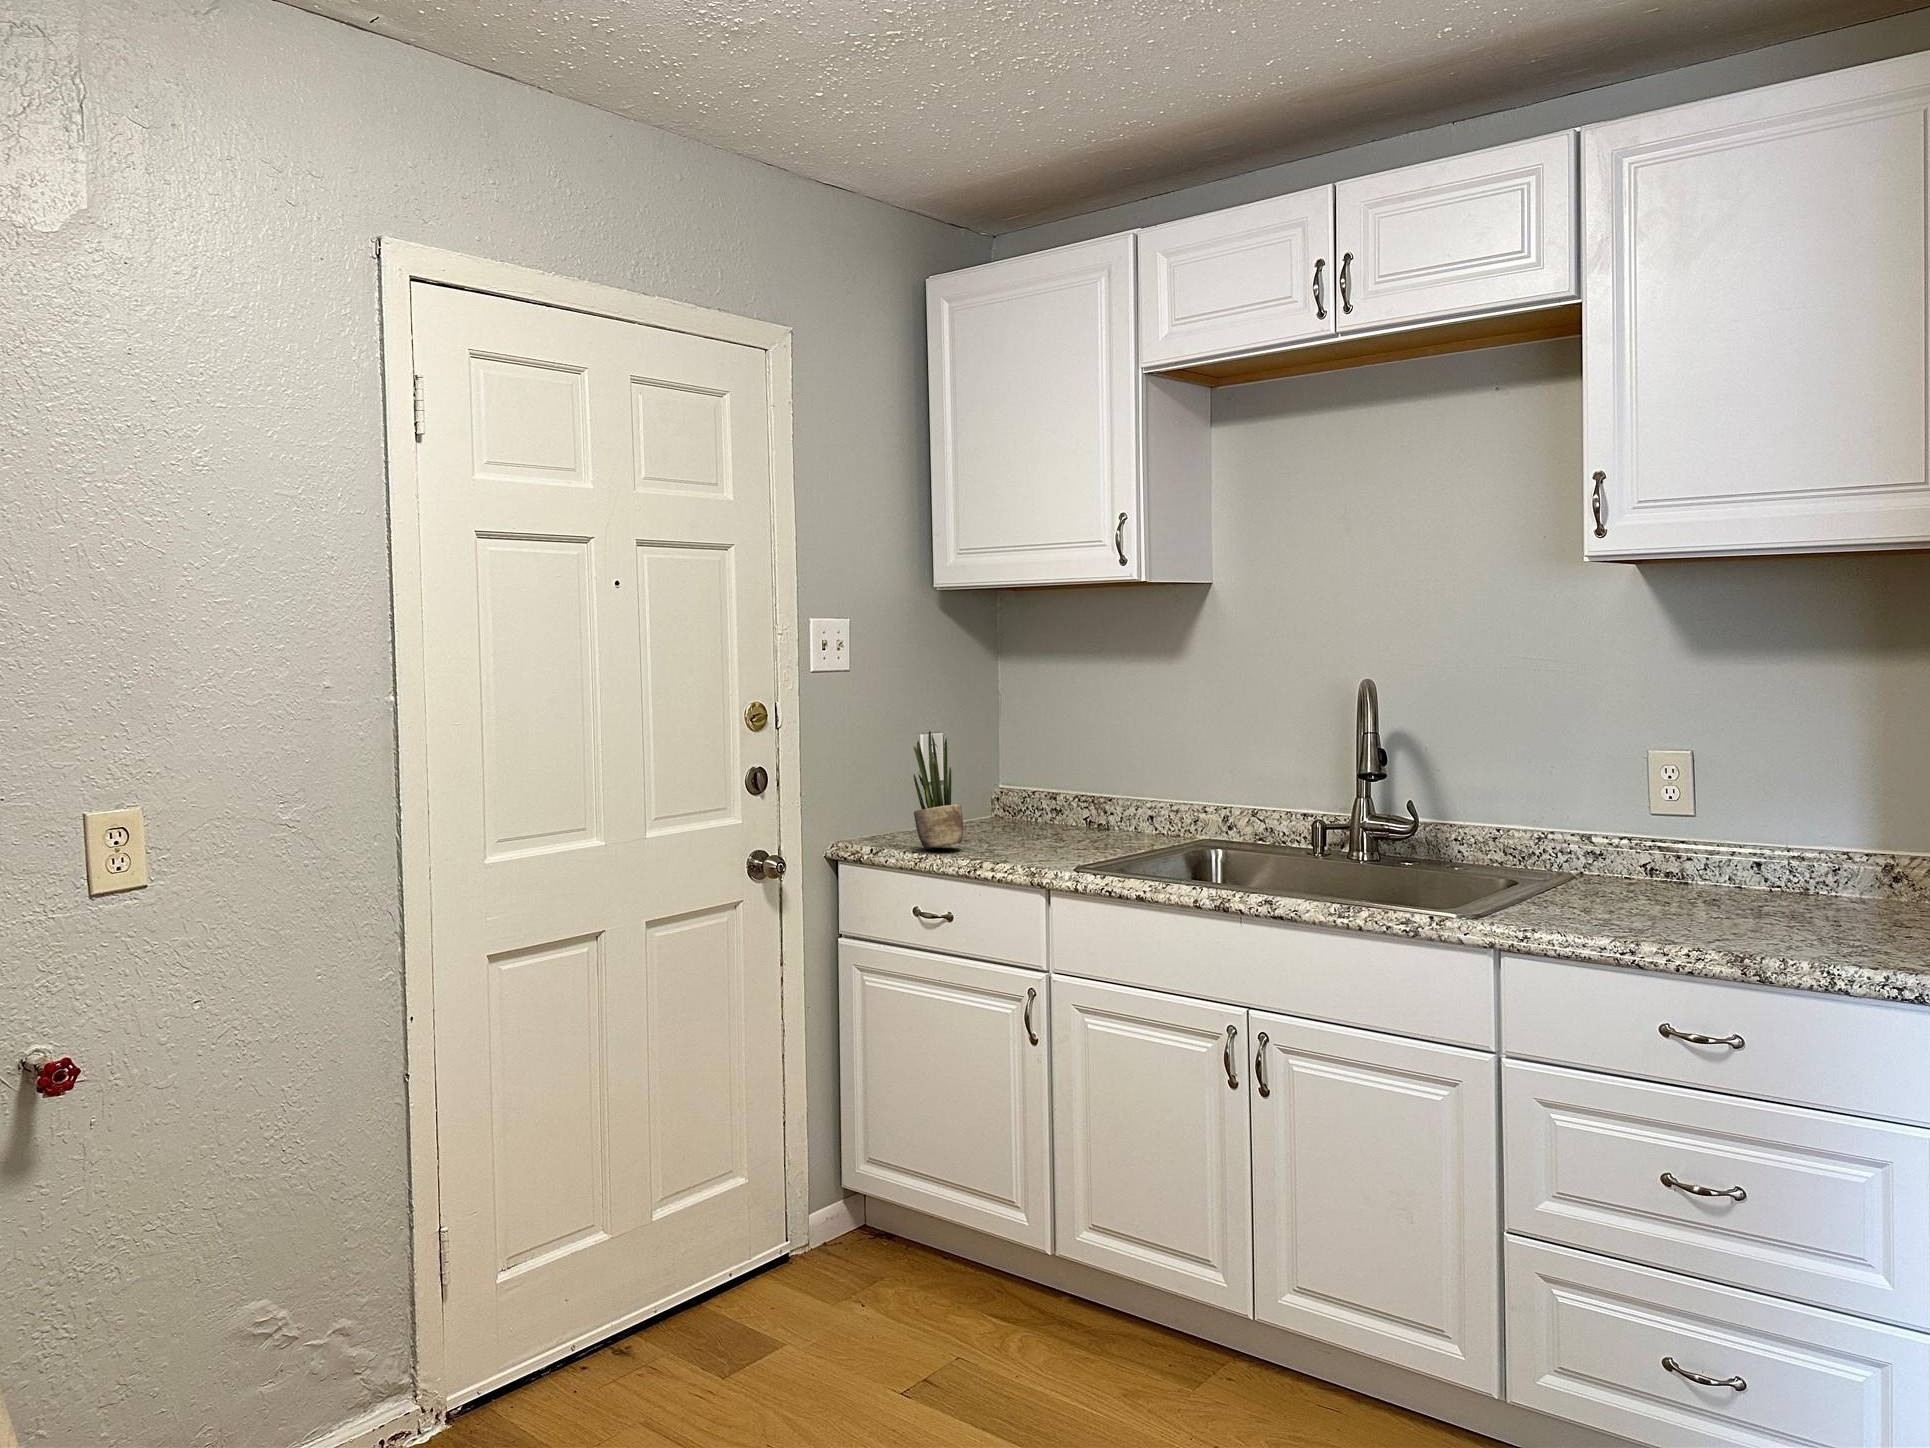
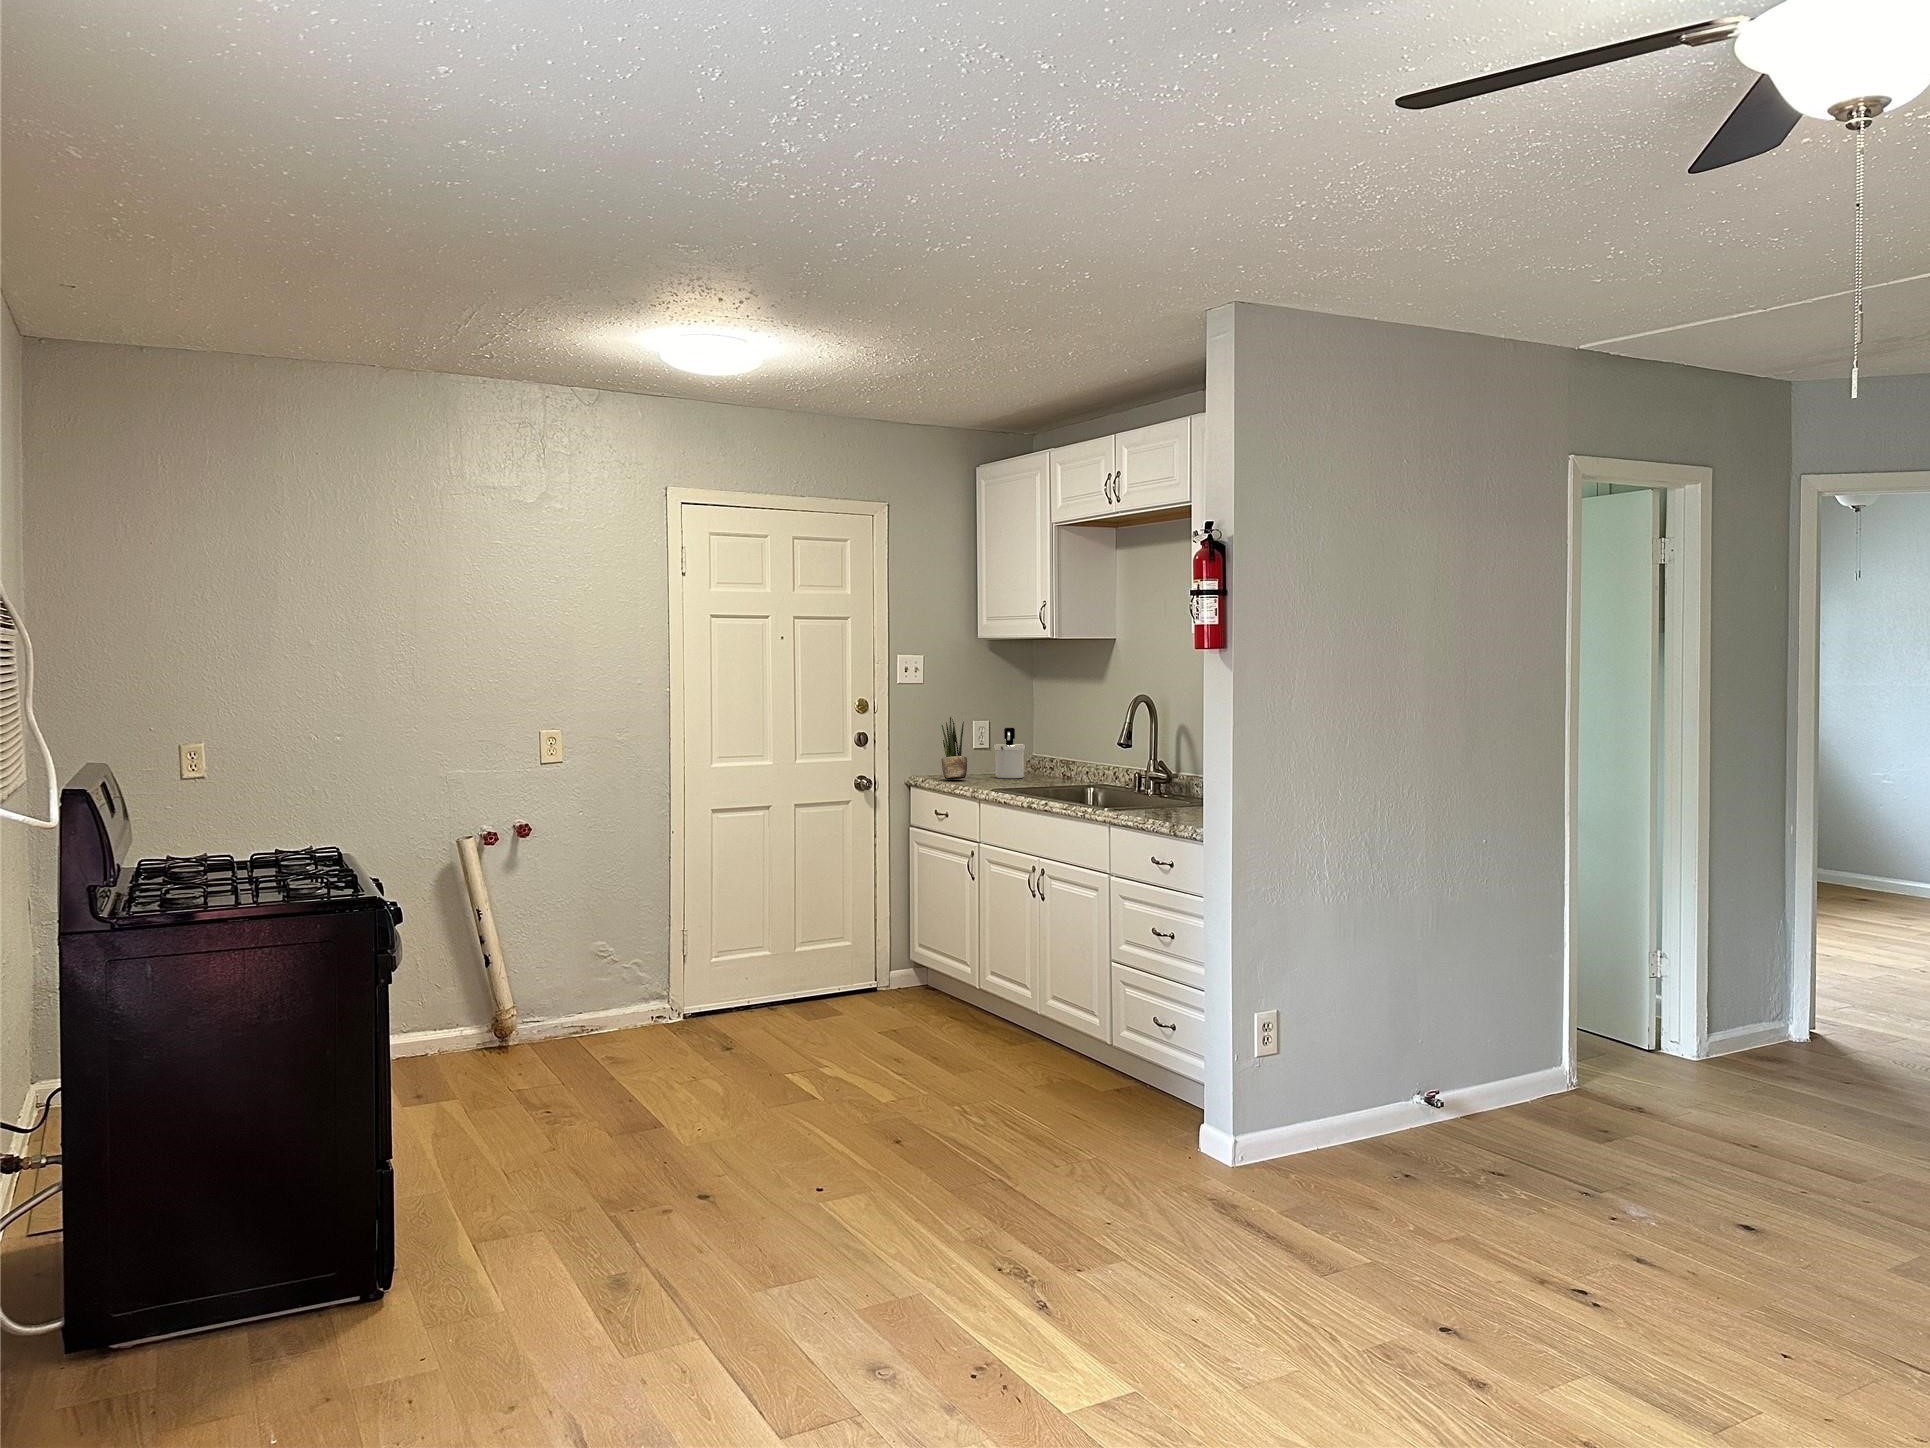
soap dispenser: none [976,745,1030,837] -> present [995,728,1025,778]

